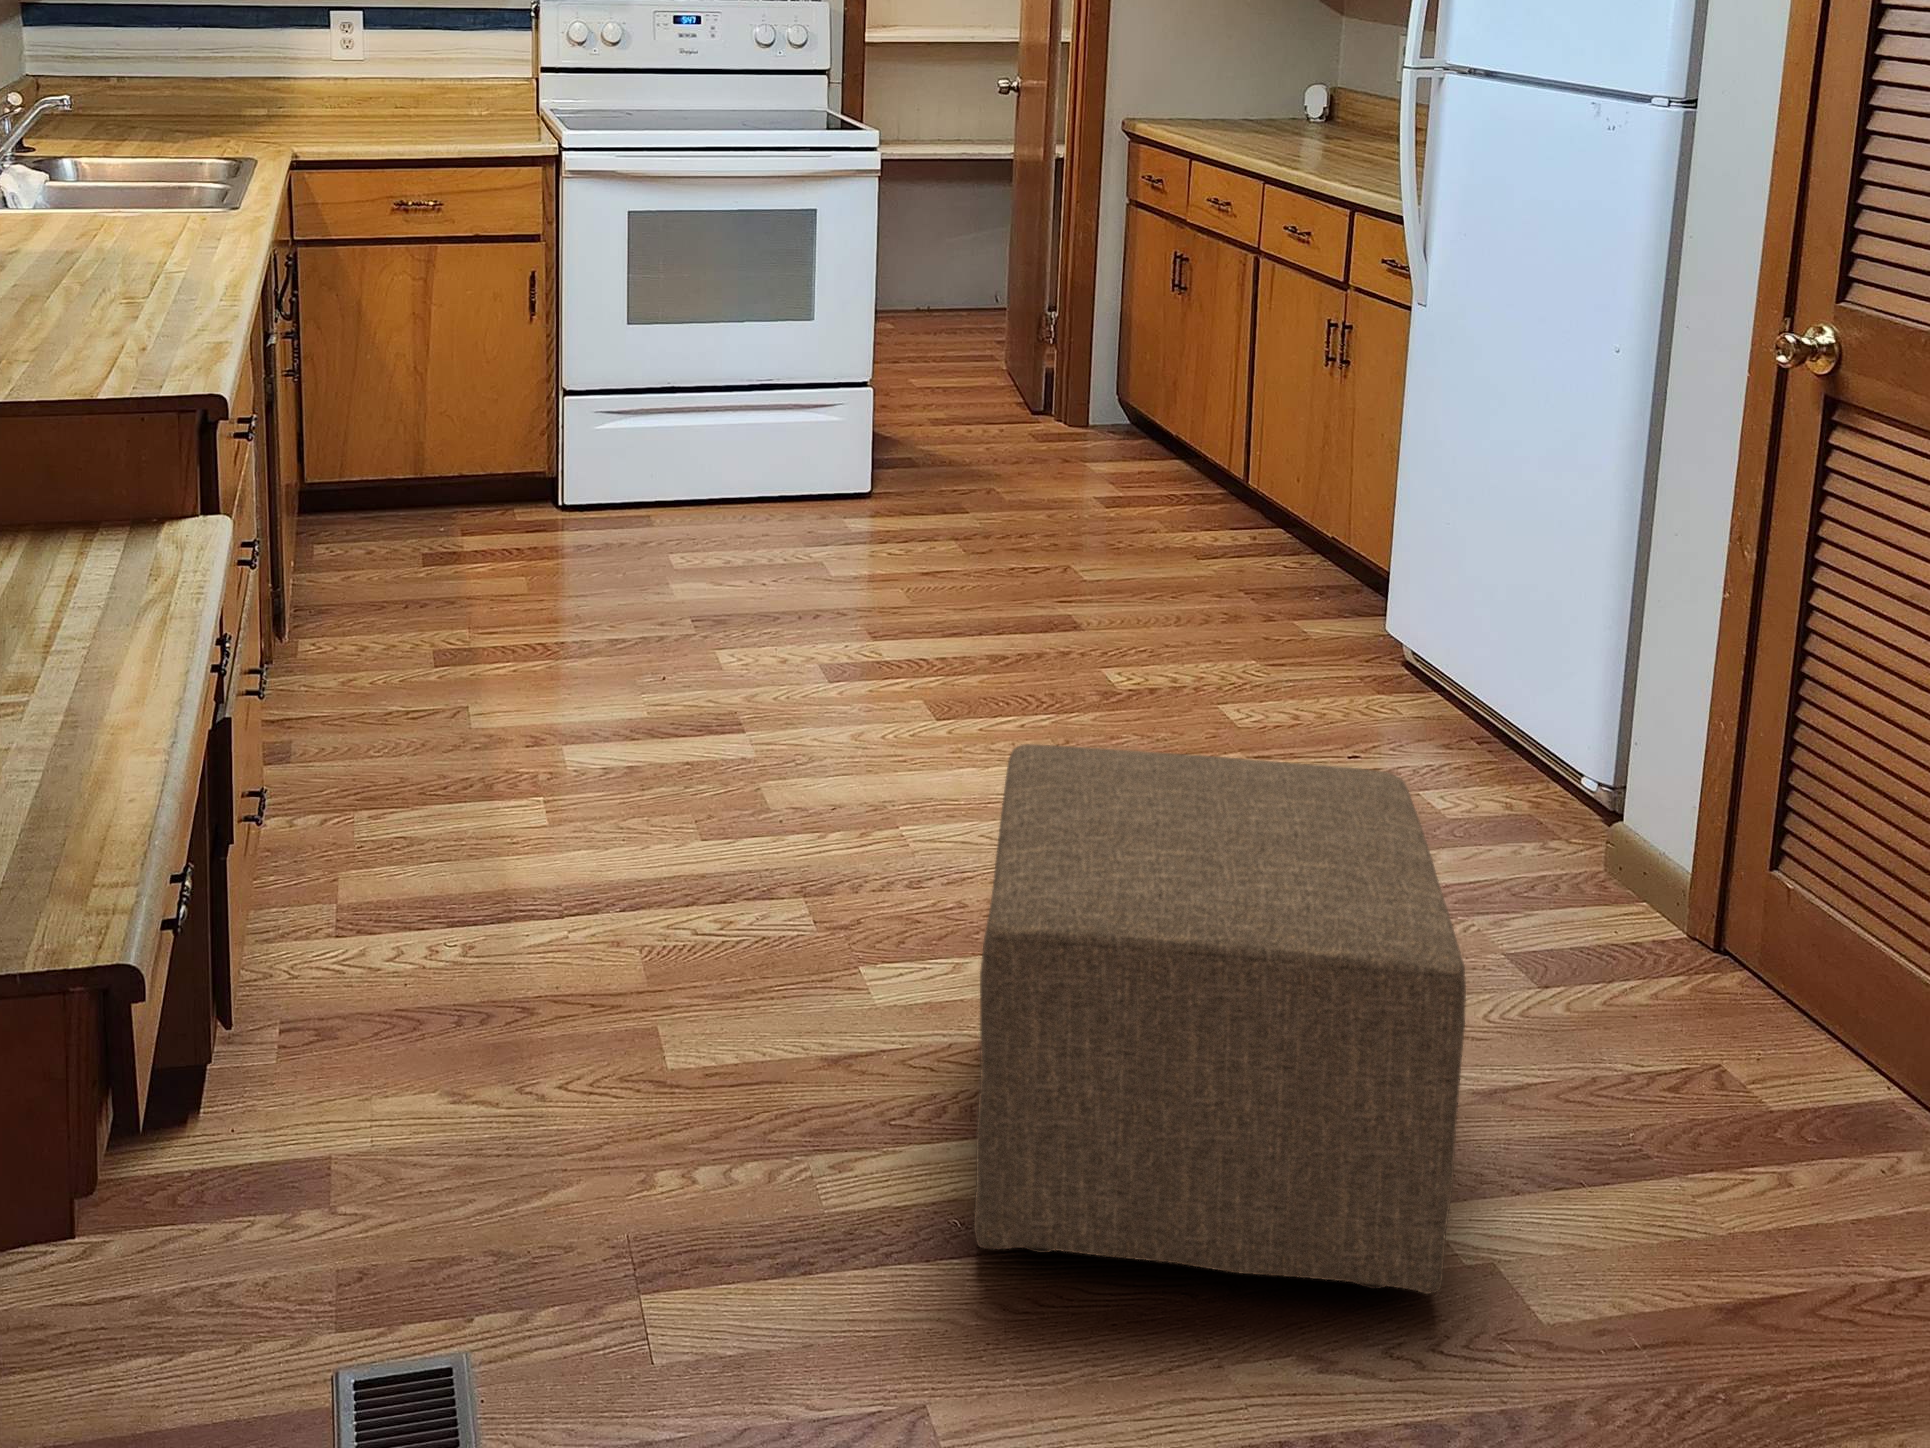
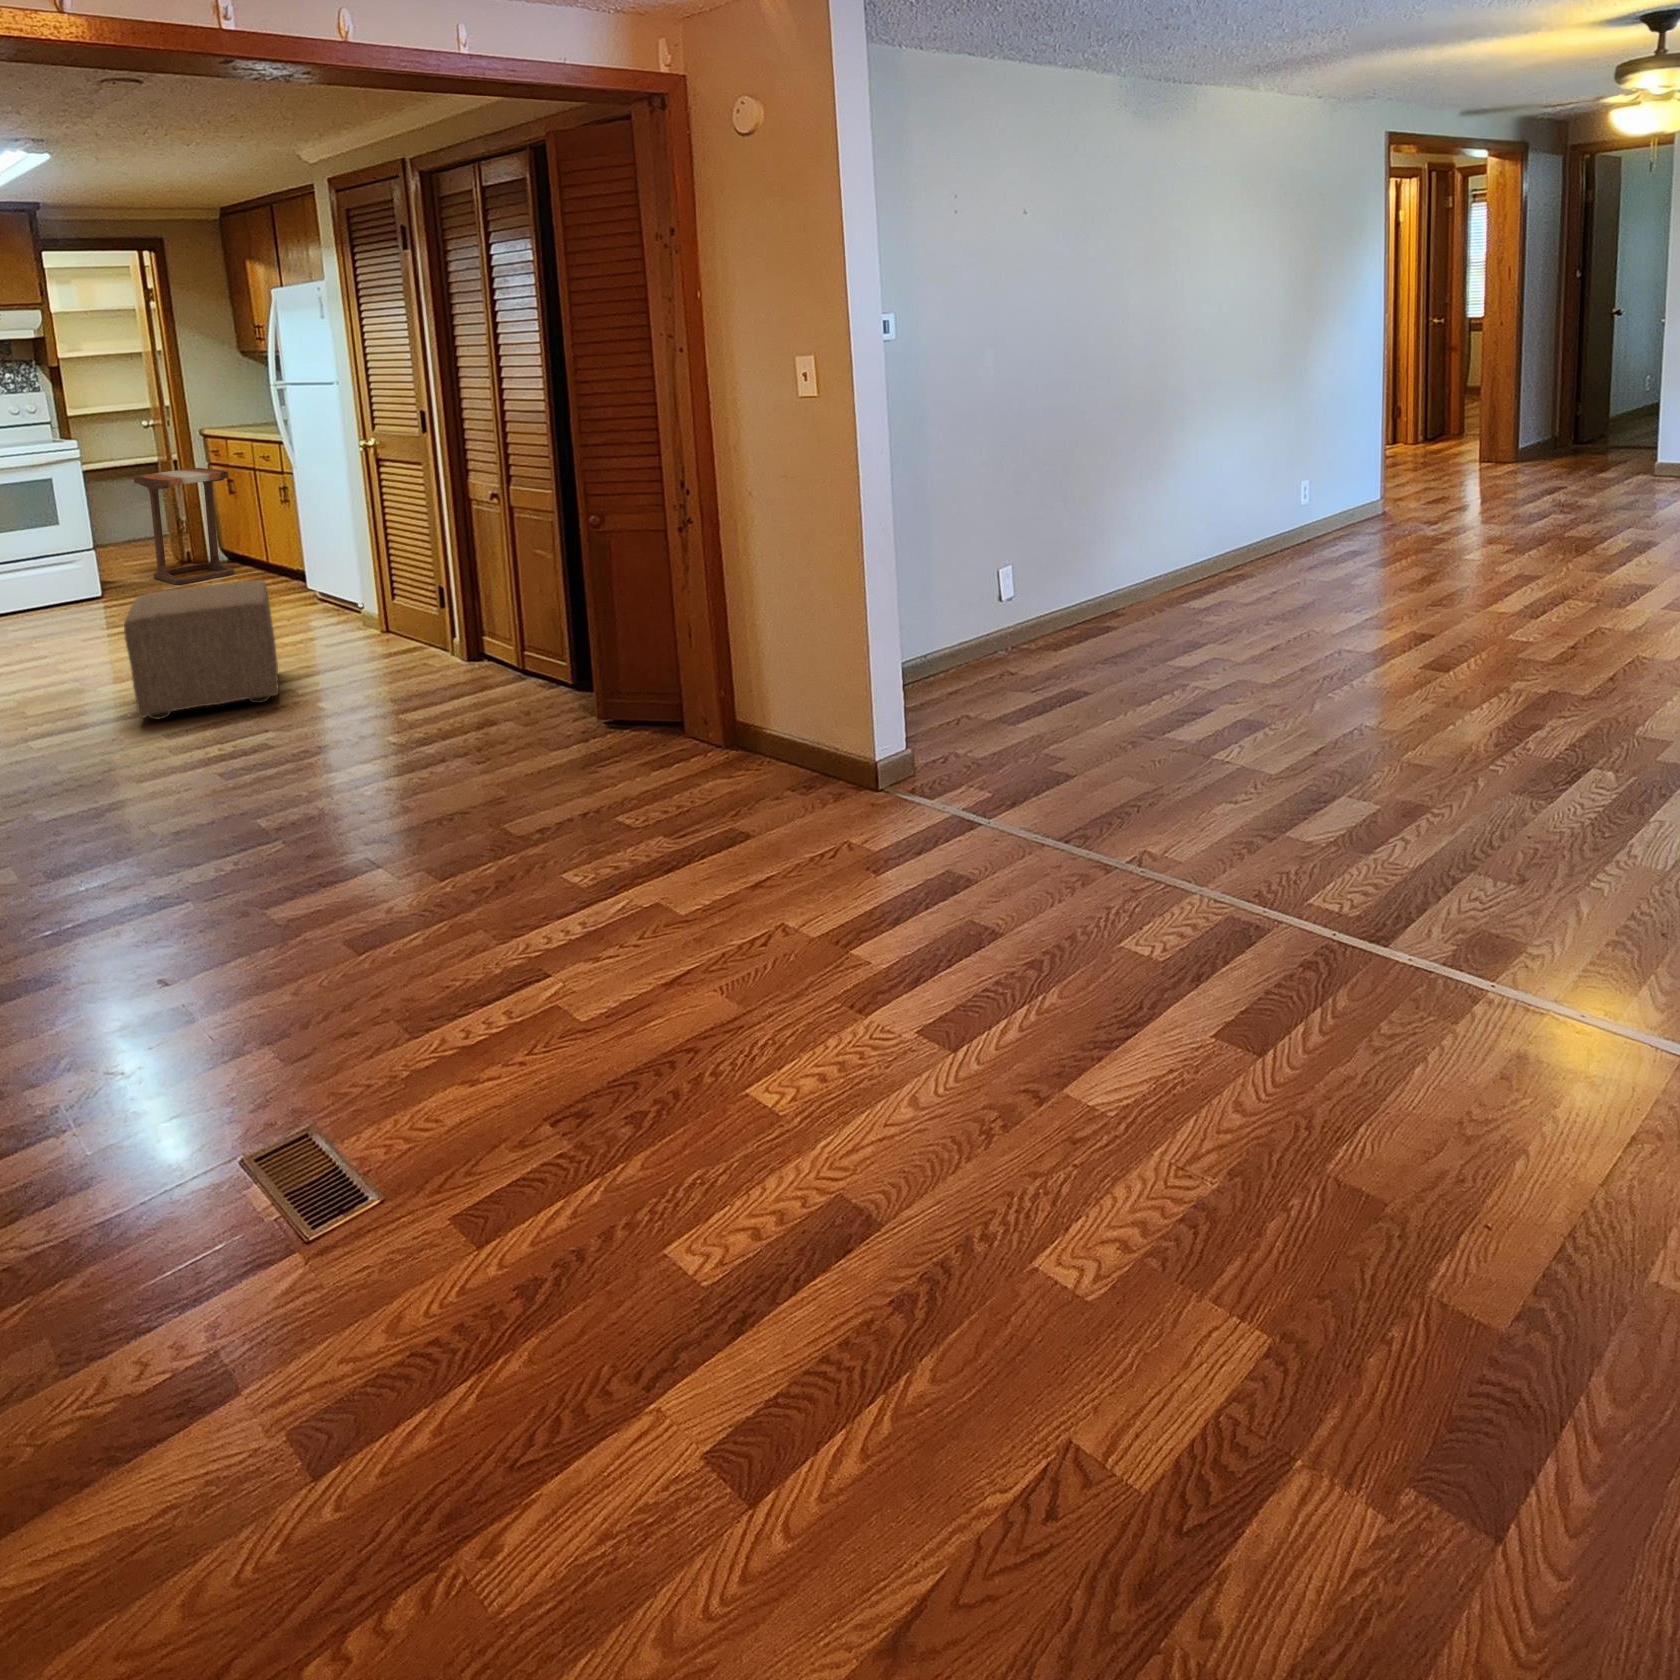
side table: none [976,210,1212,505] -> present [133,468,234,590]

